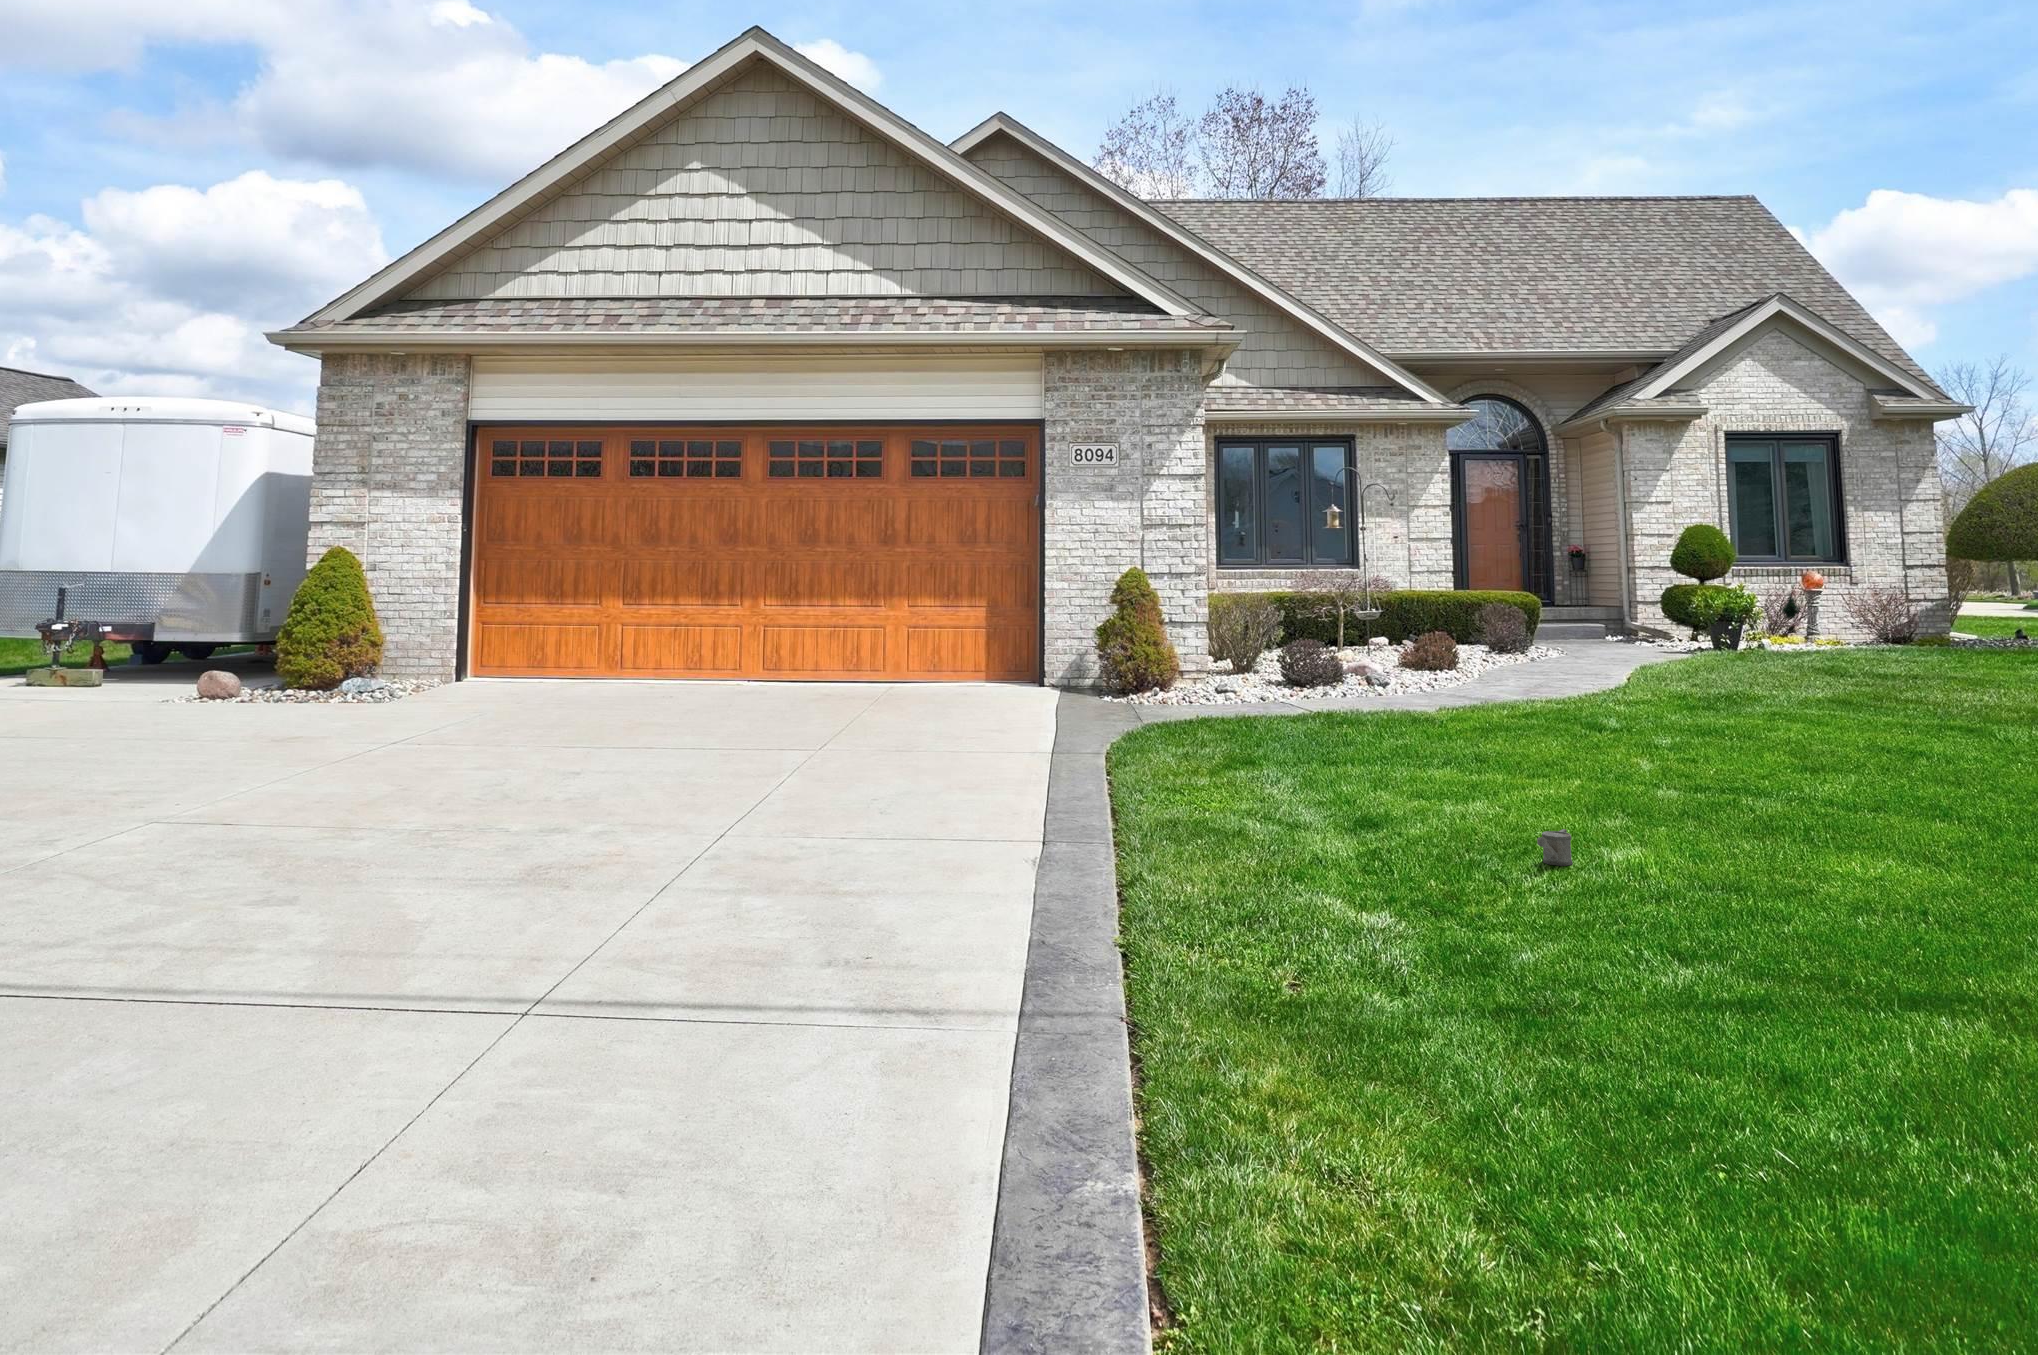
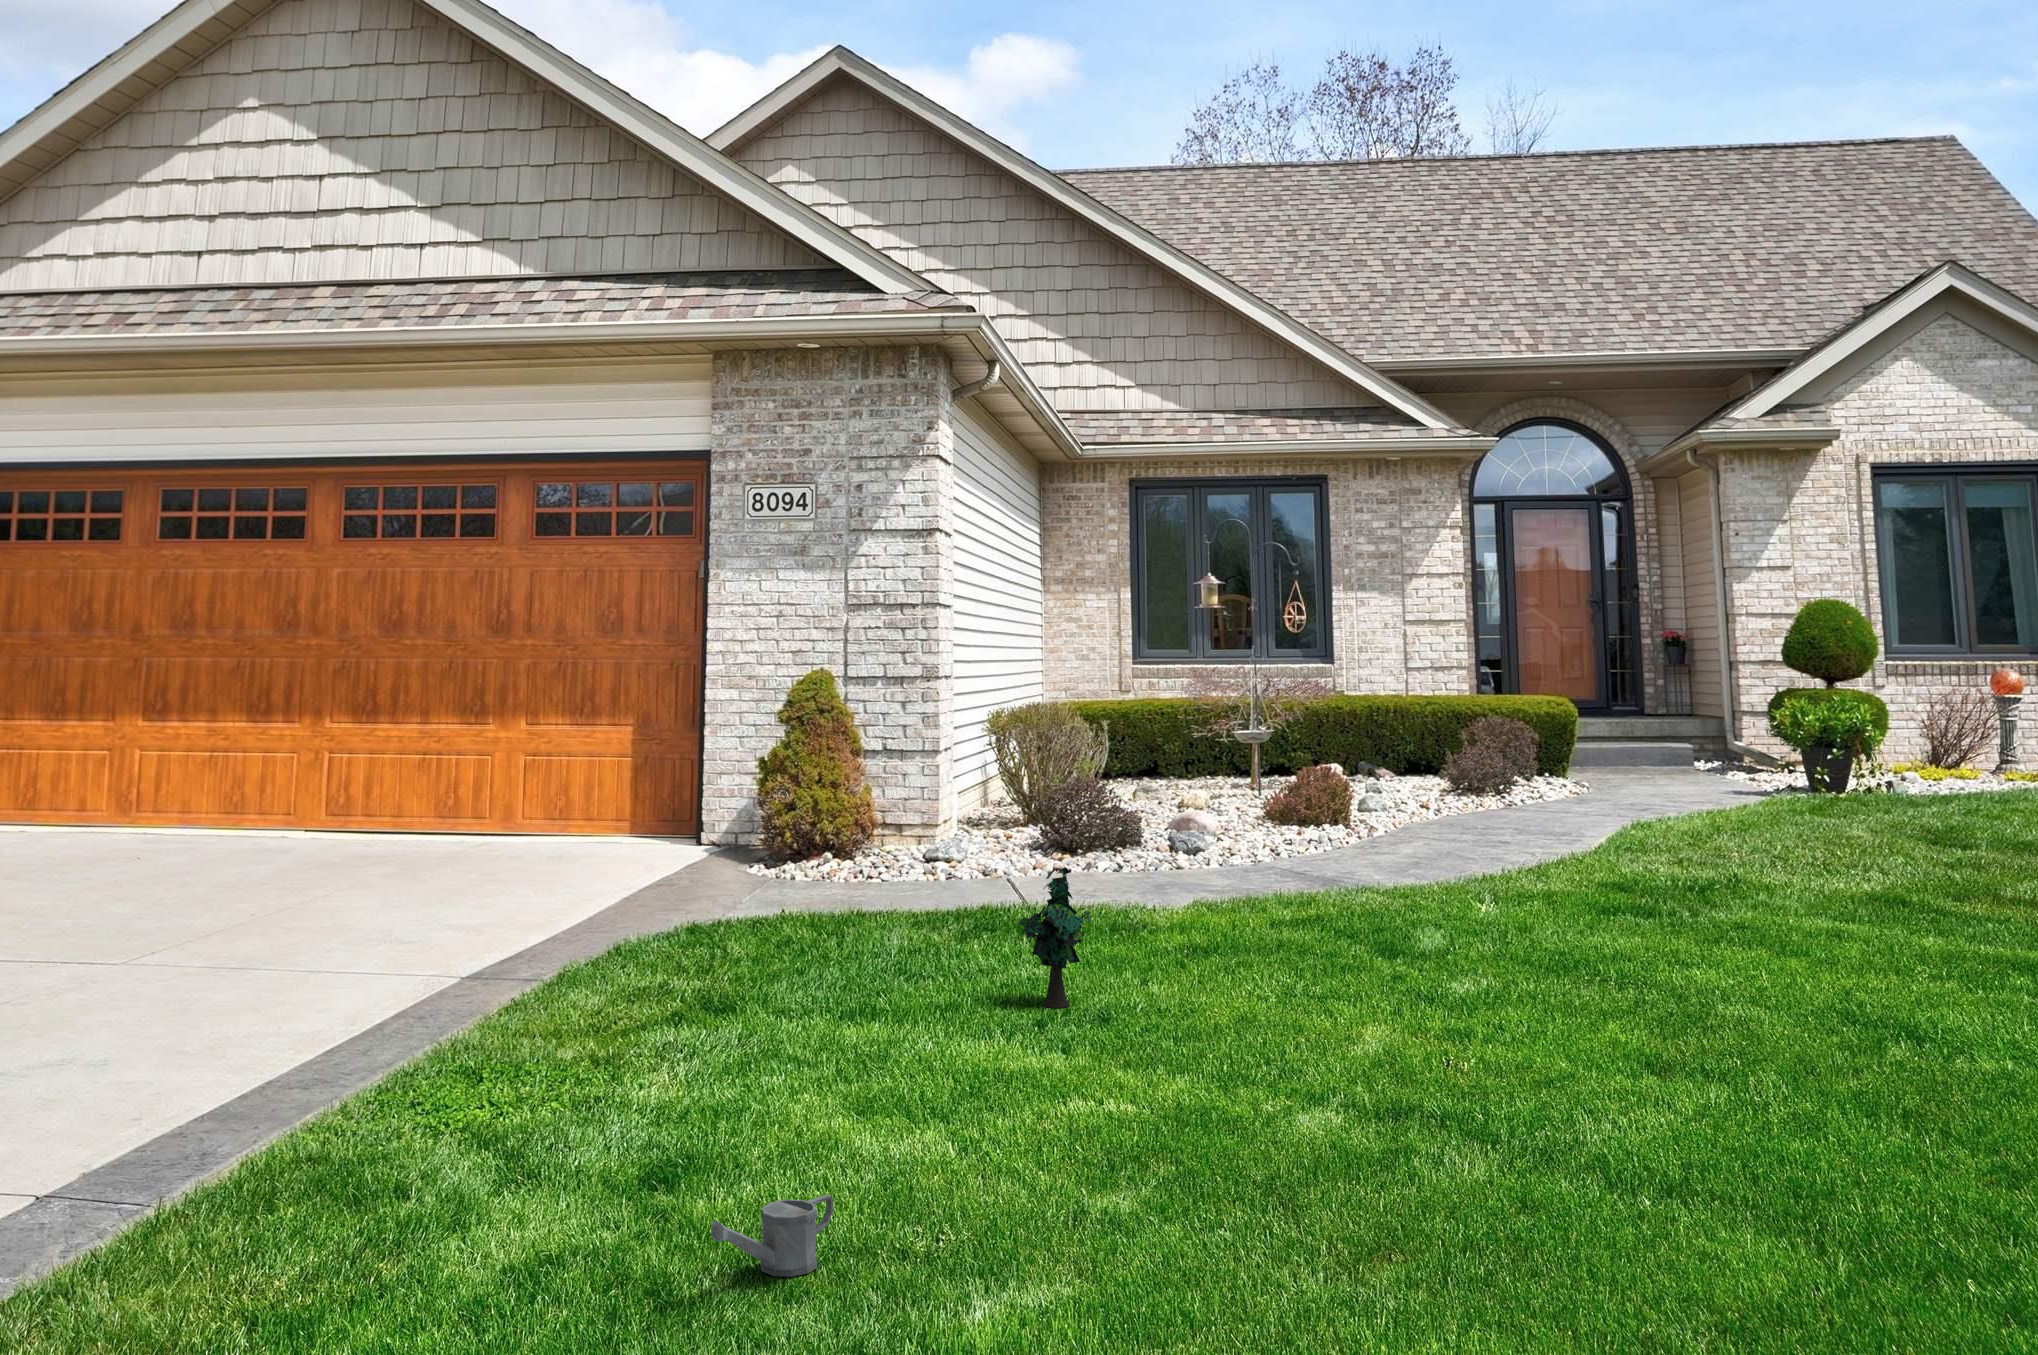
decorative plant: present [1781,594,1800,632] -> present [1018,867,1091,1008]

